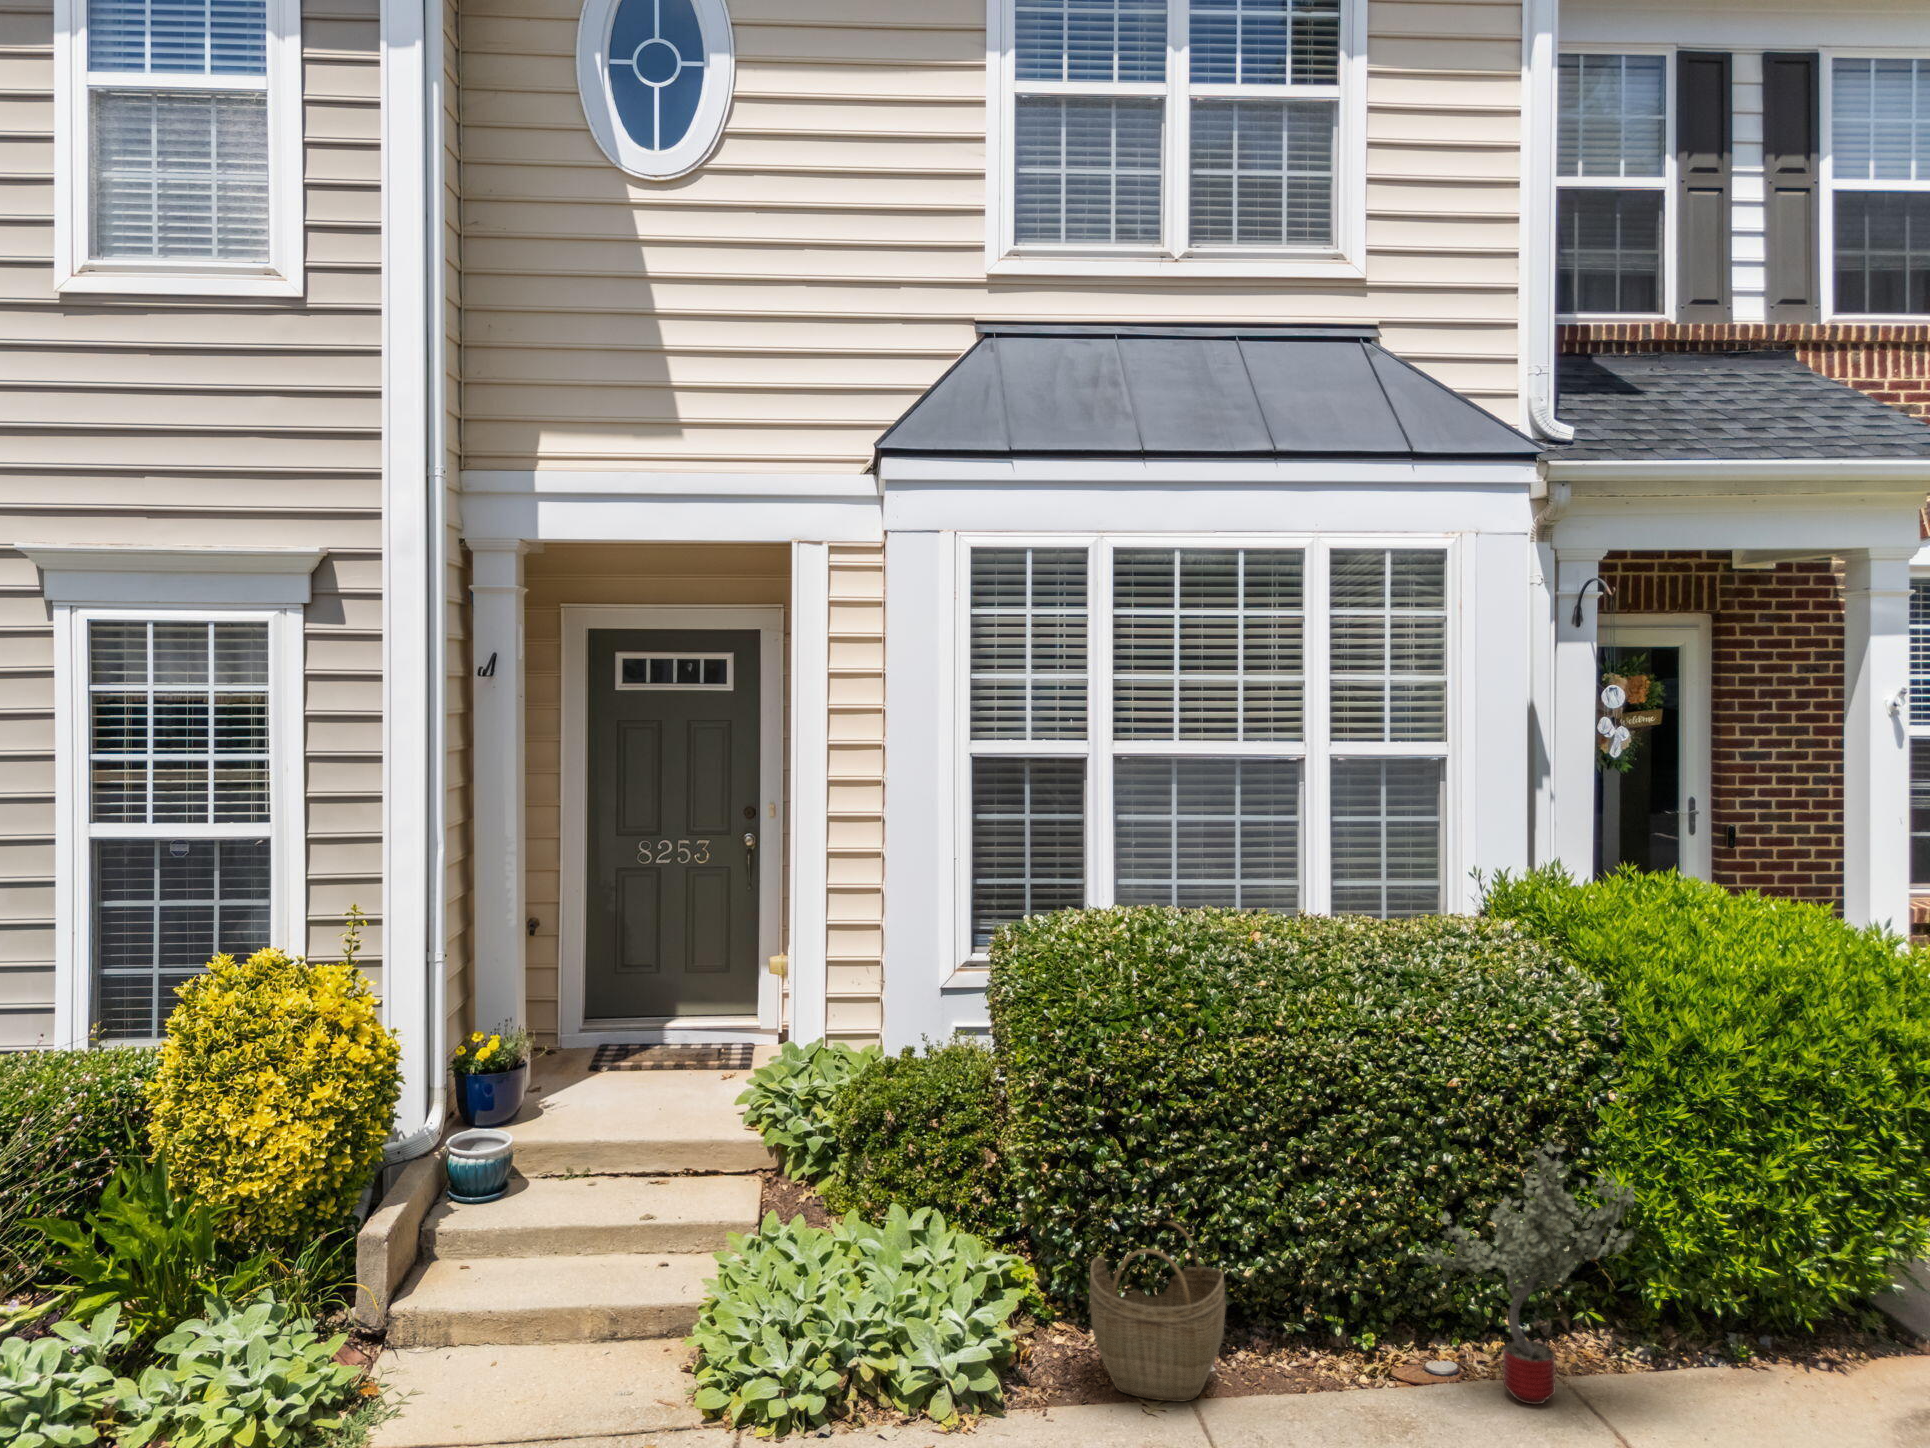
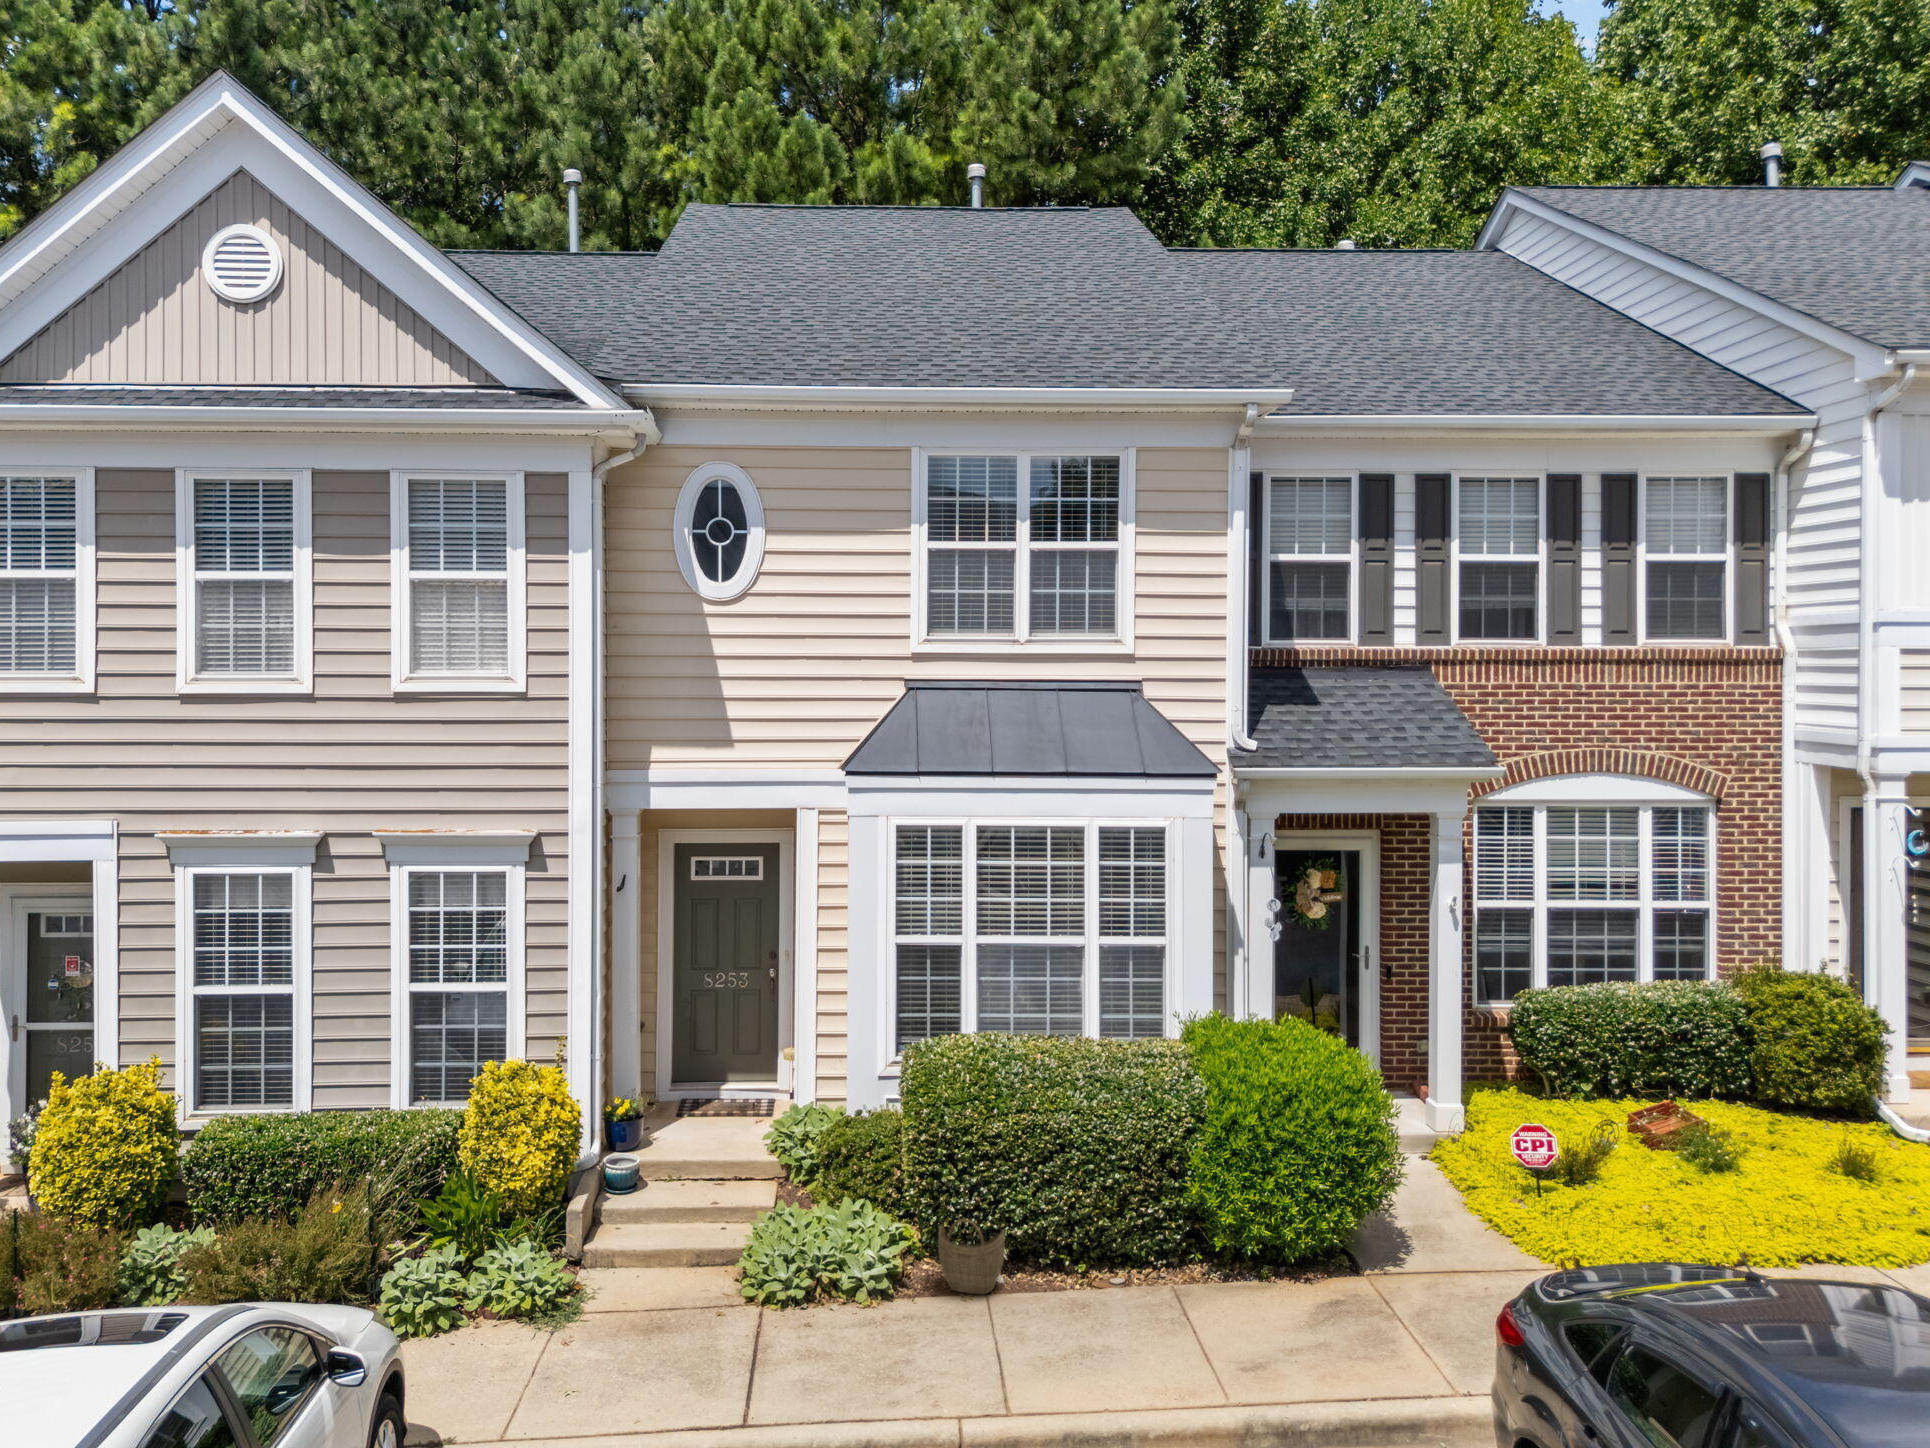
potted tree: present [1423,1142,1635,1404] -> none [1098,1167,1200,1296]

